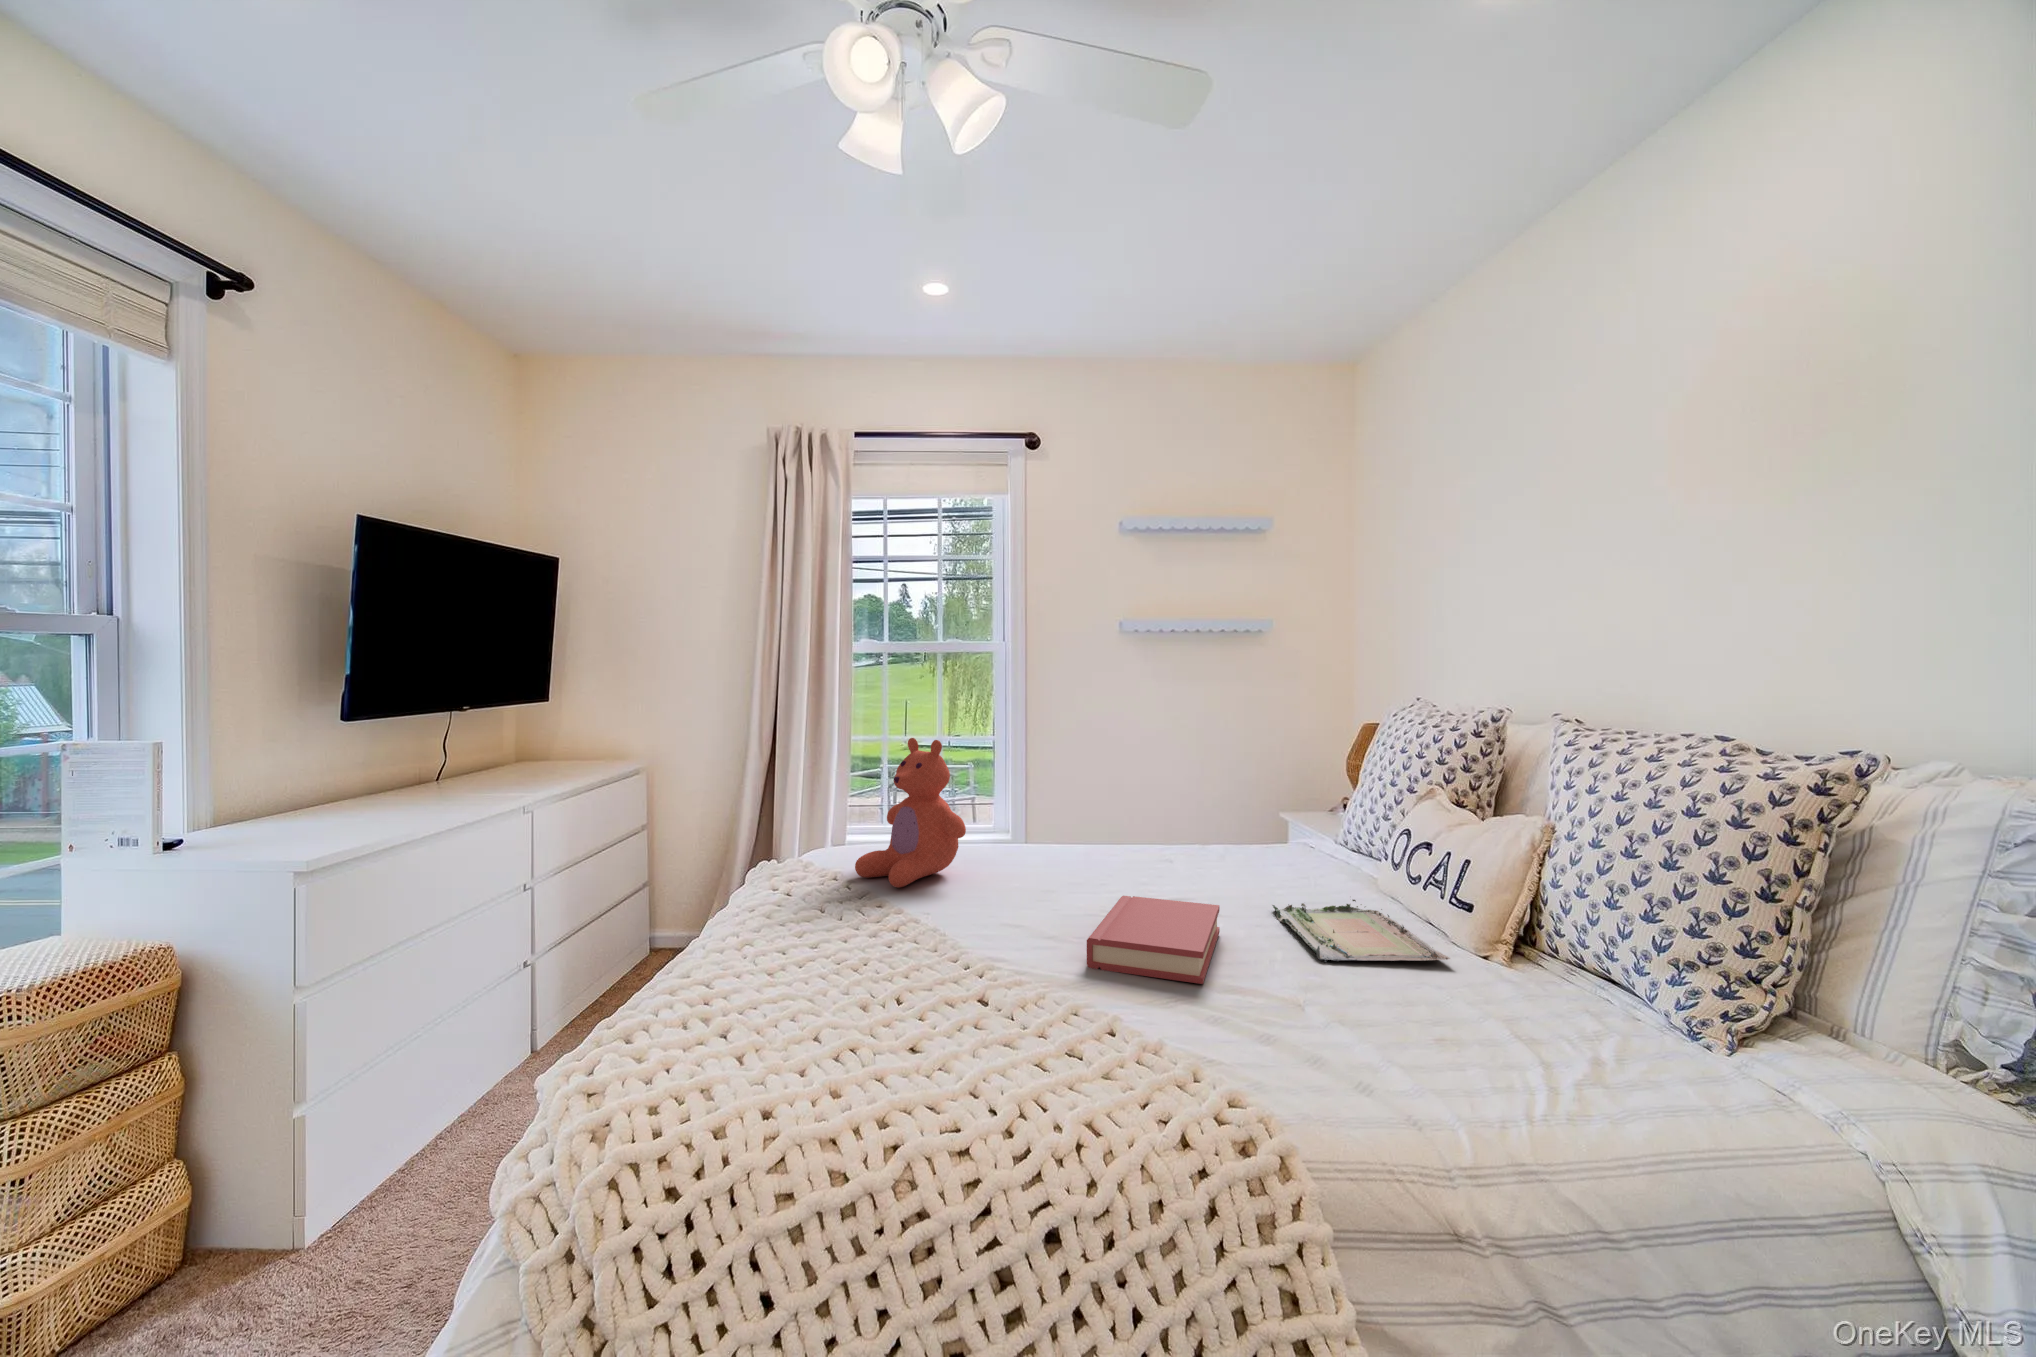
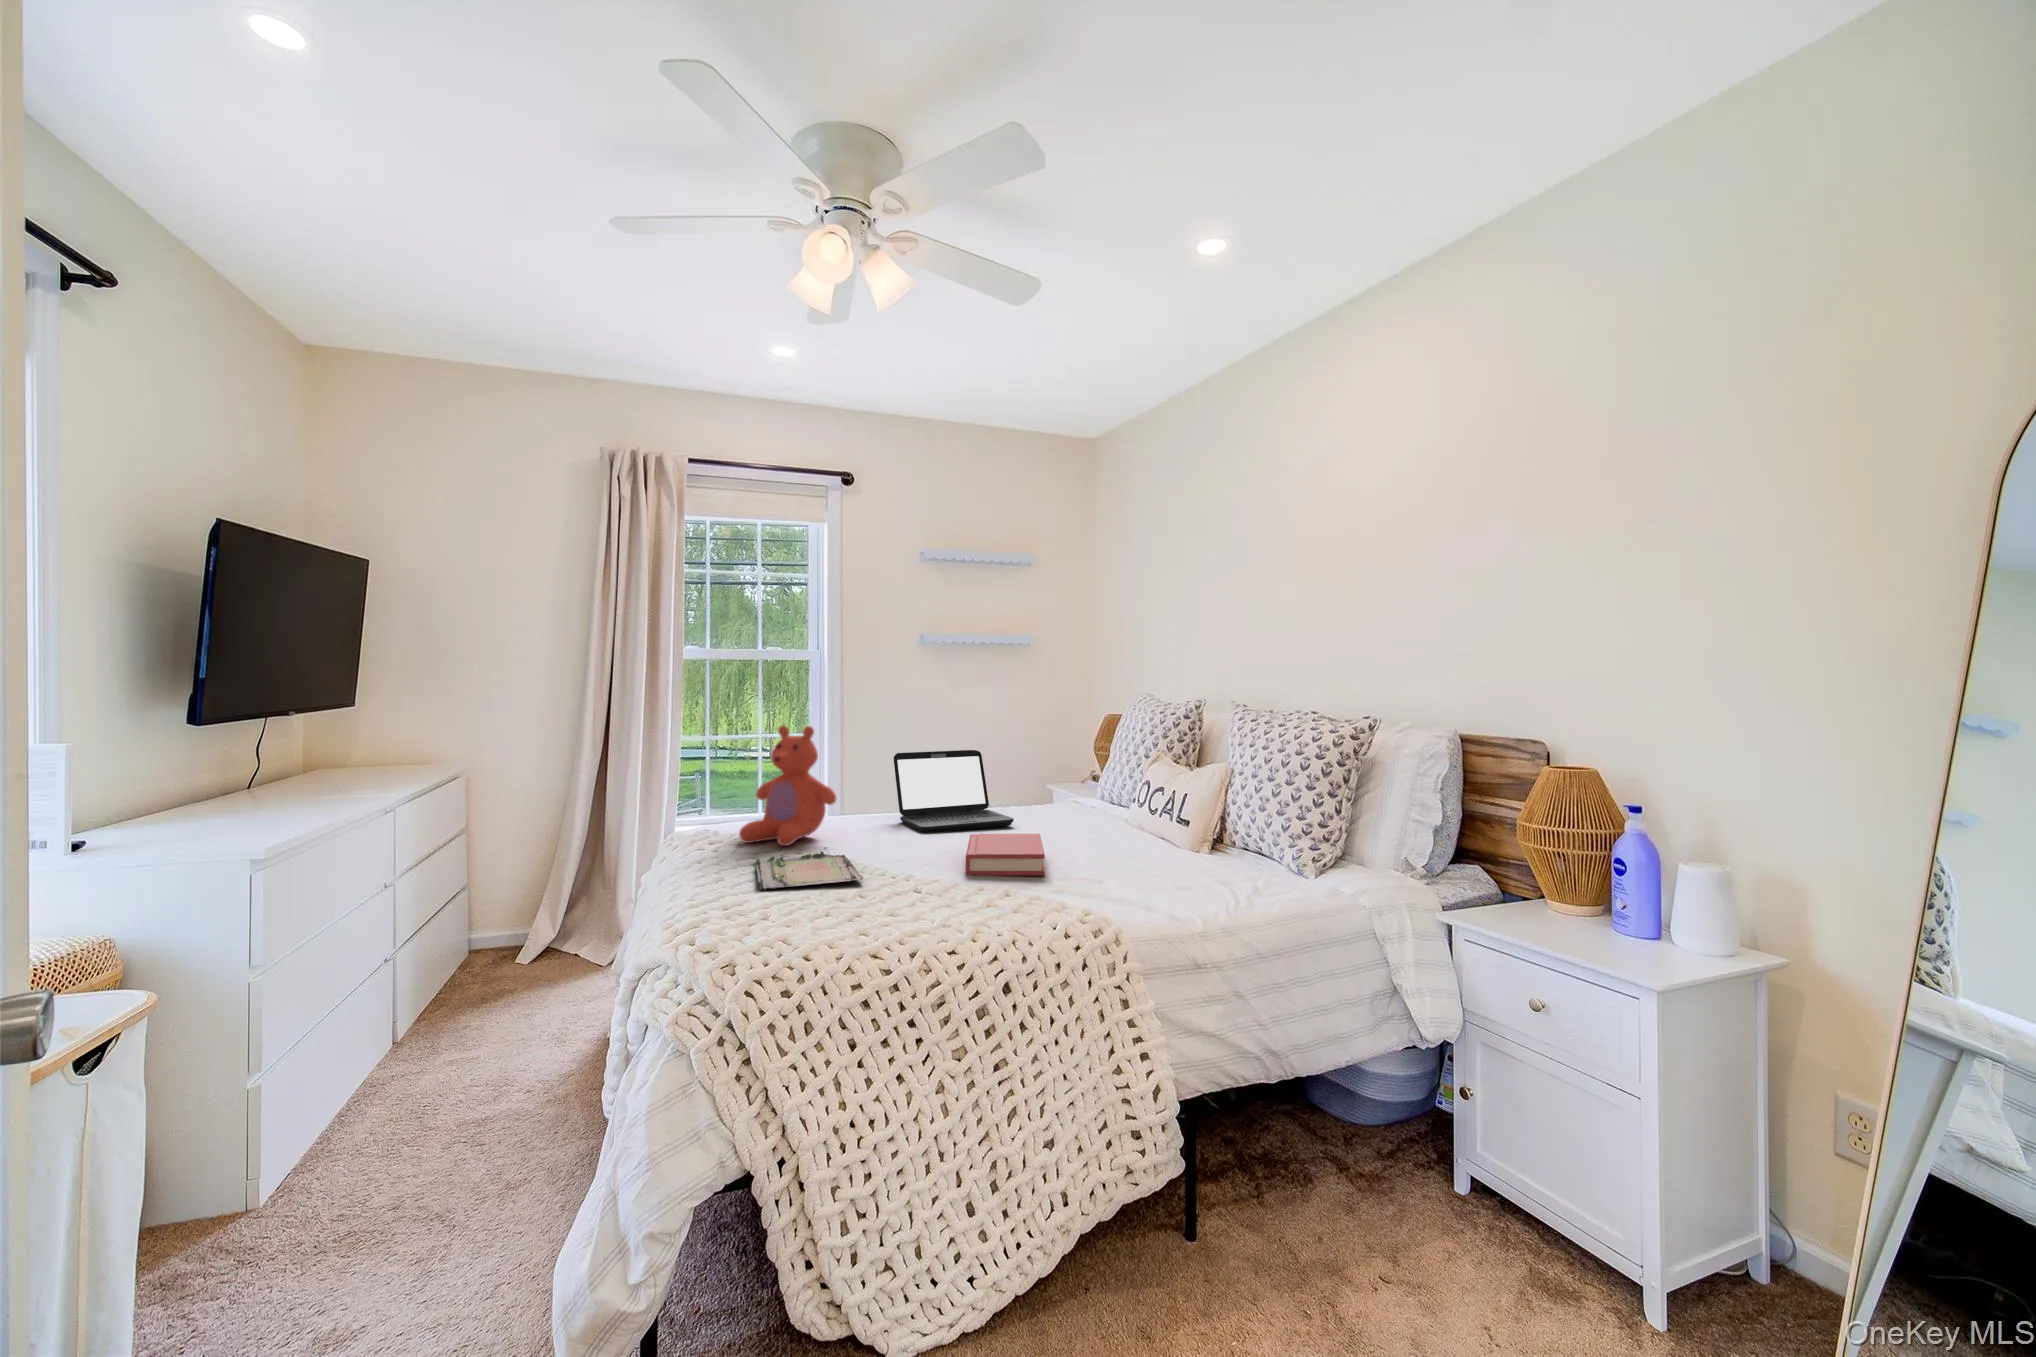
laptop: none [1061,770,1208,879] -> present [894,750,1014,833]
tray: present [1272,899,1450,962] -> present [755,847,863,890]

